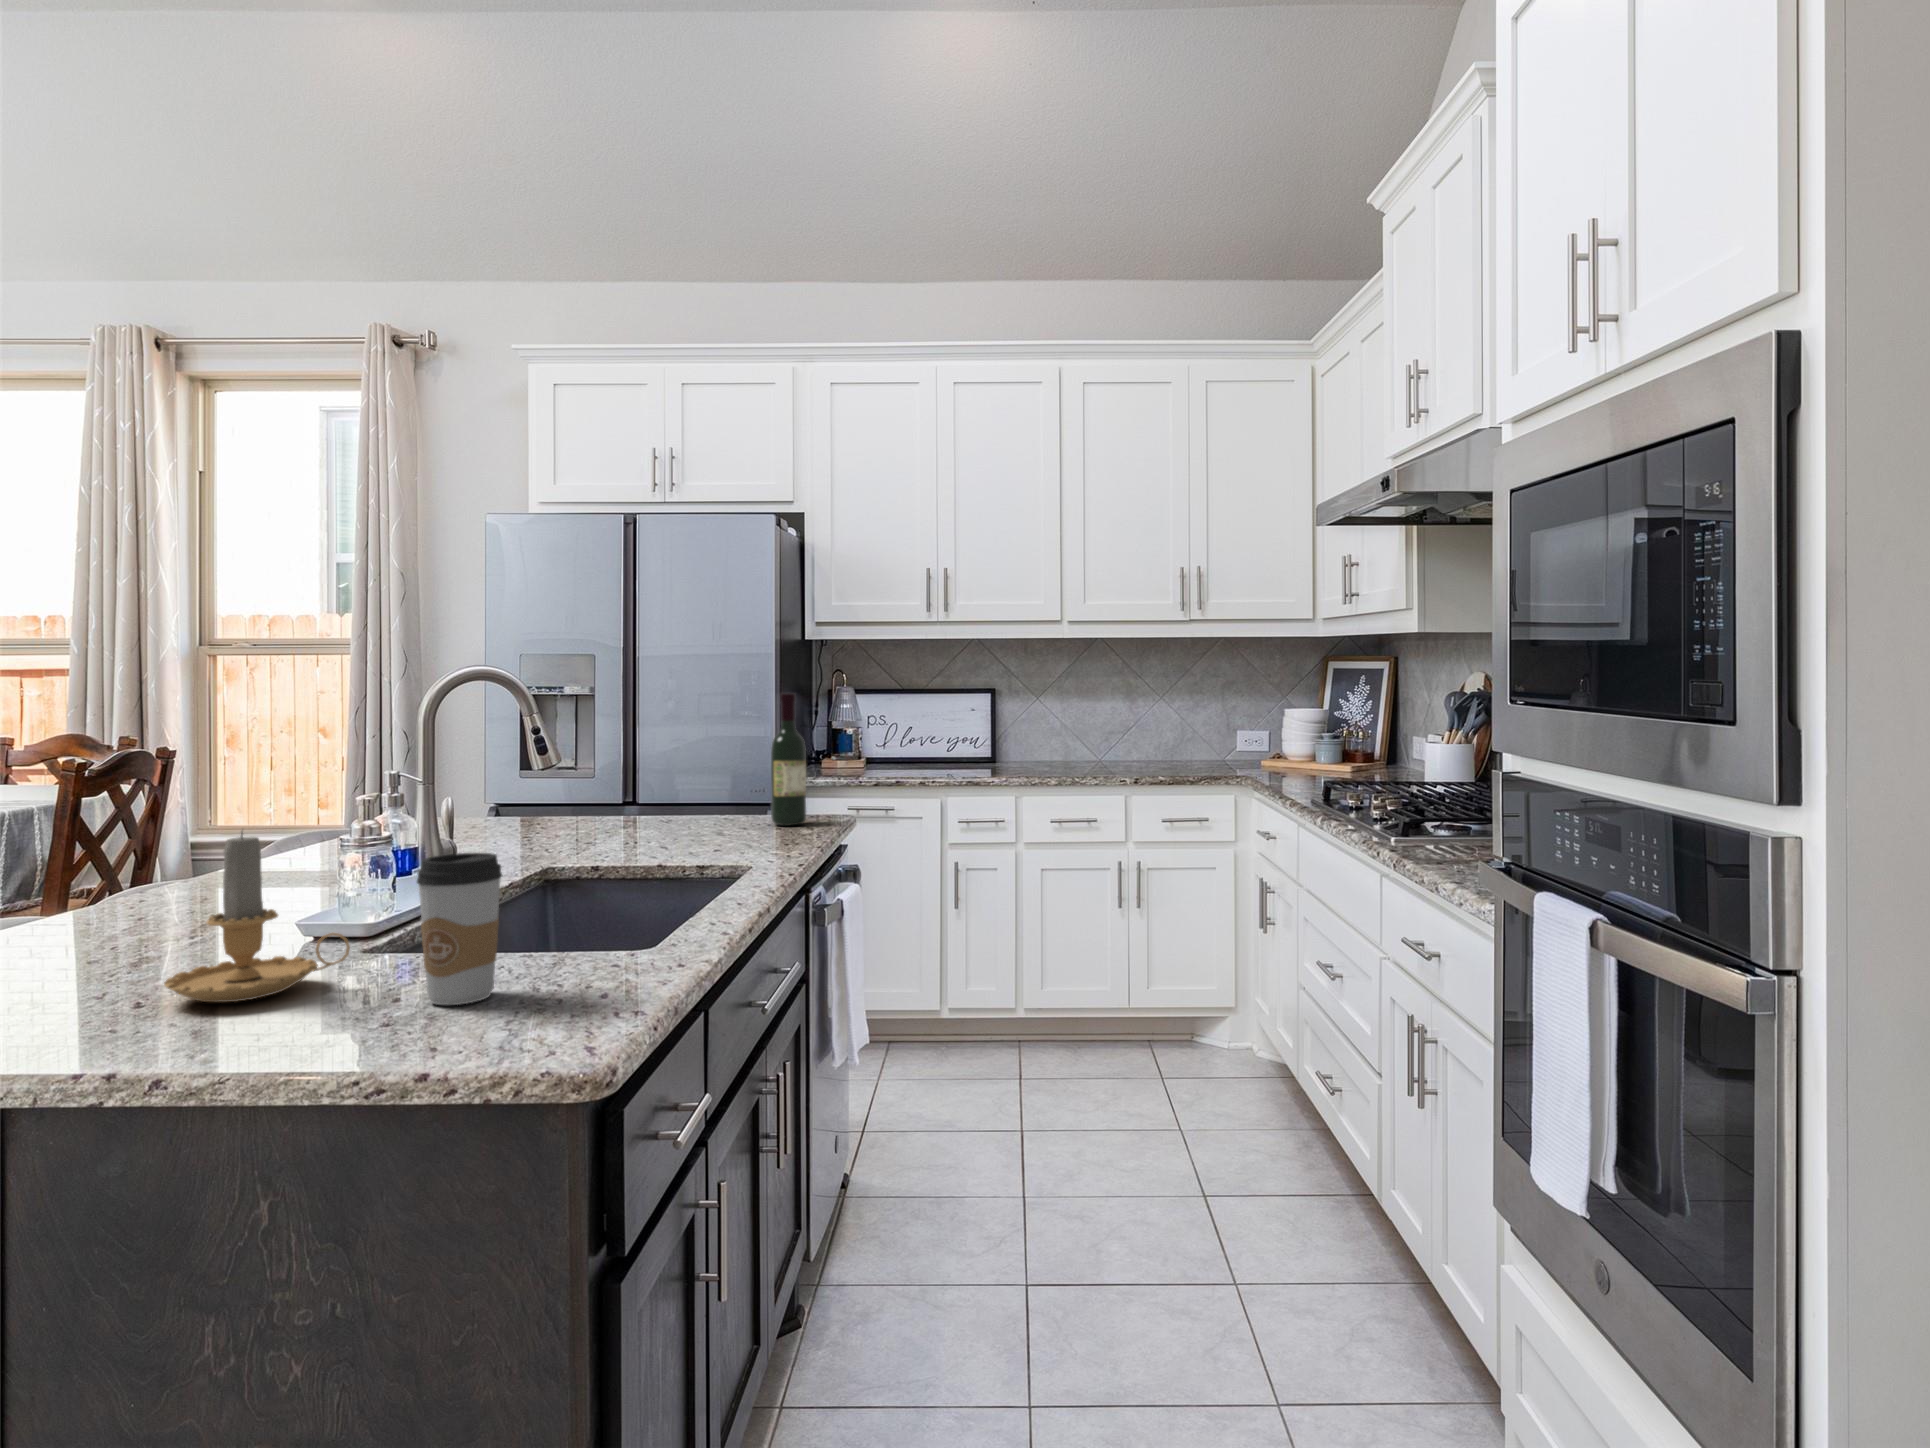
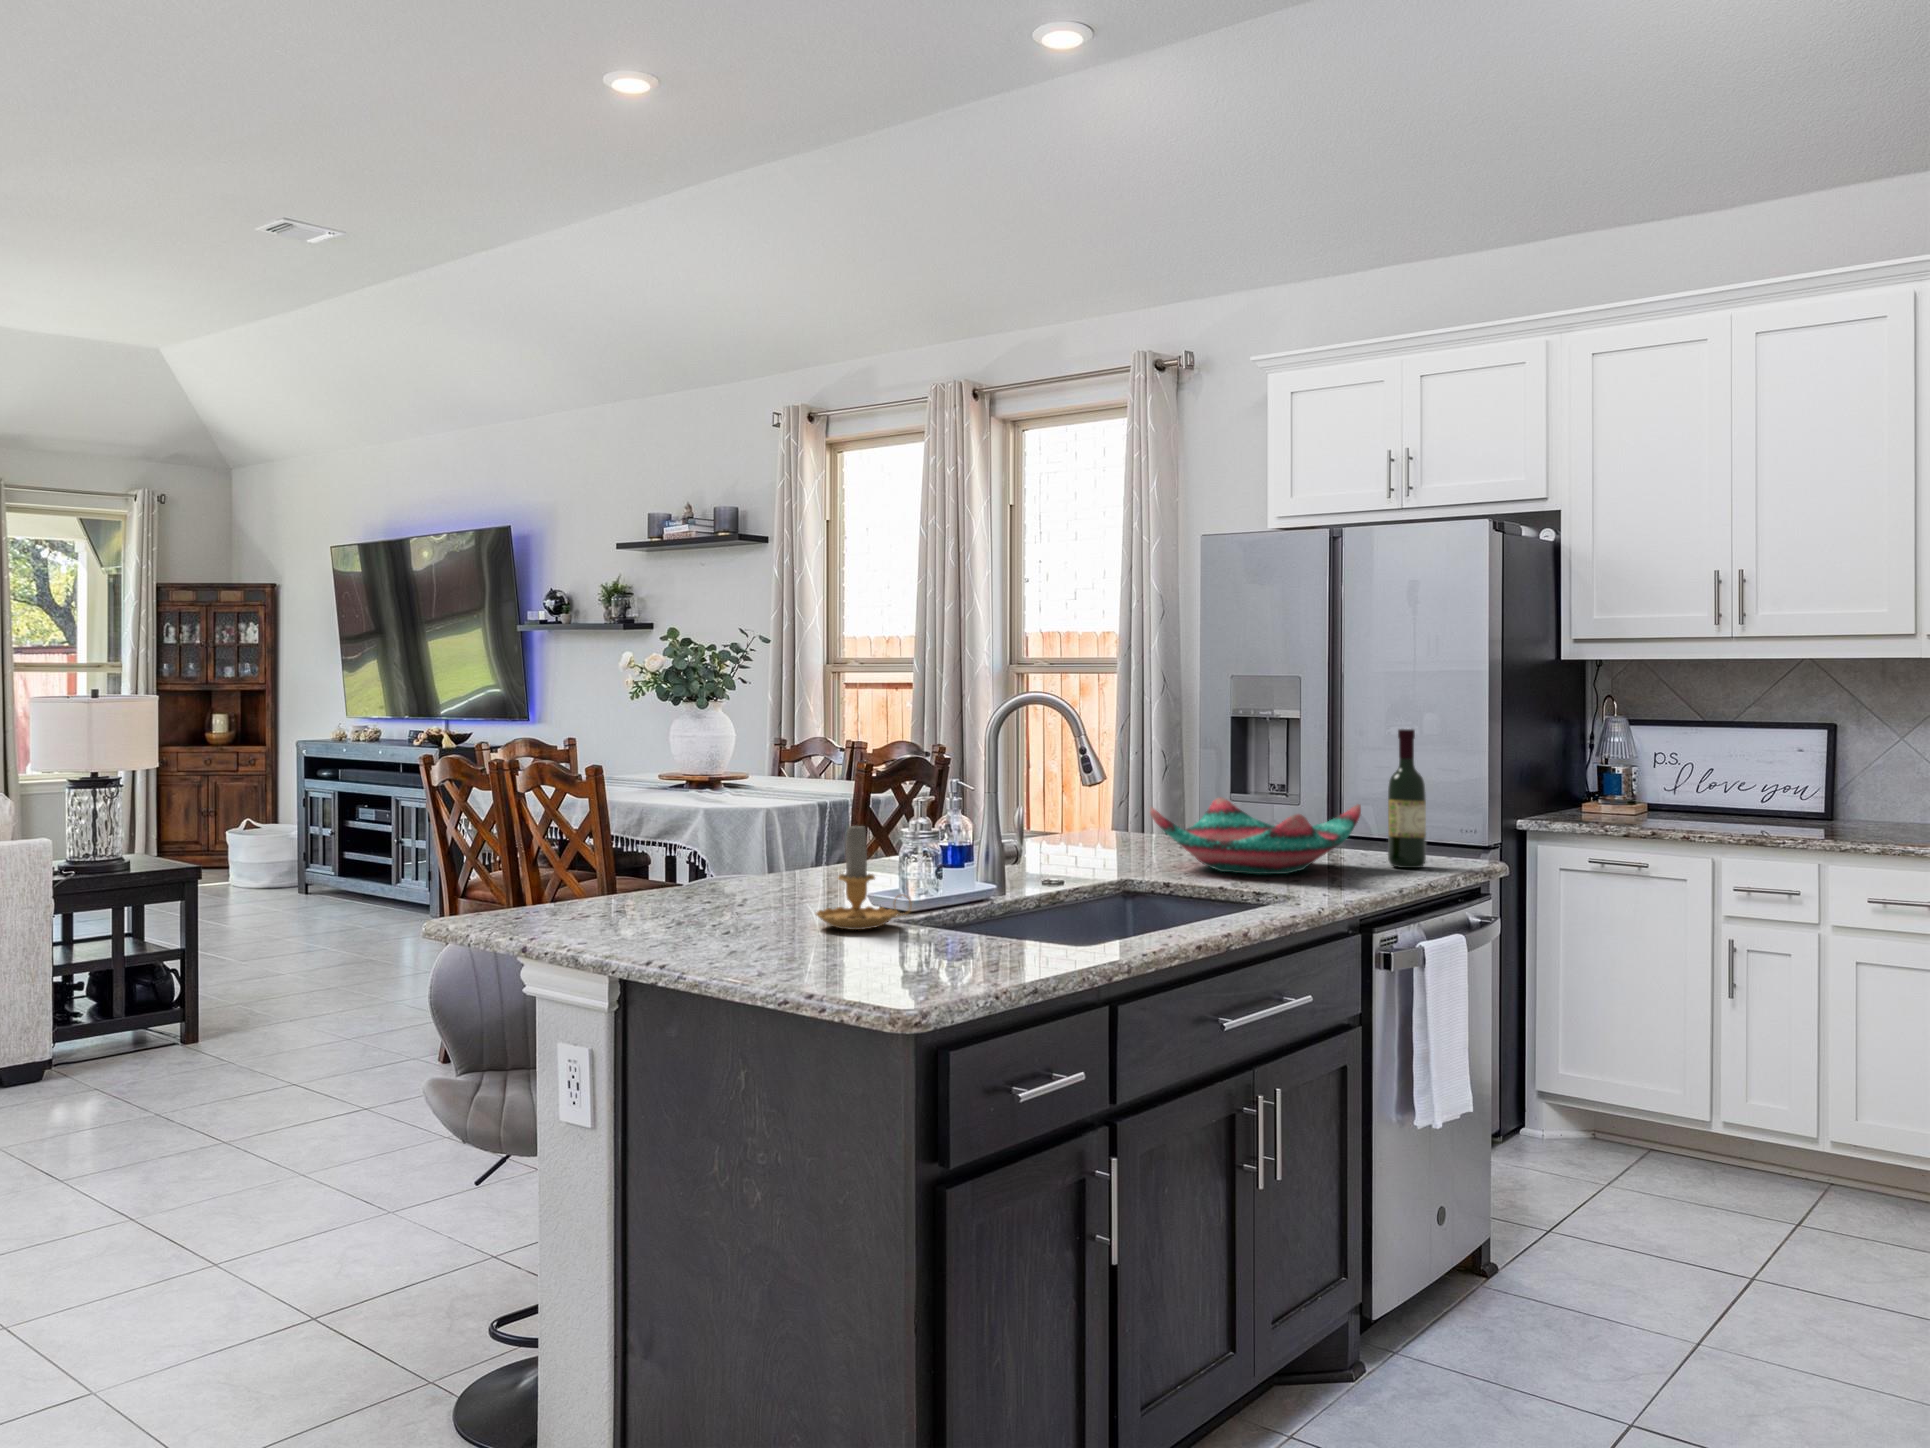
decorative bowl: none [547,767,751,847] -> present [1150,798,1361,874]
coffee cup: present [417,853,502,1005] -> none [931,847,984,948]

